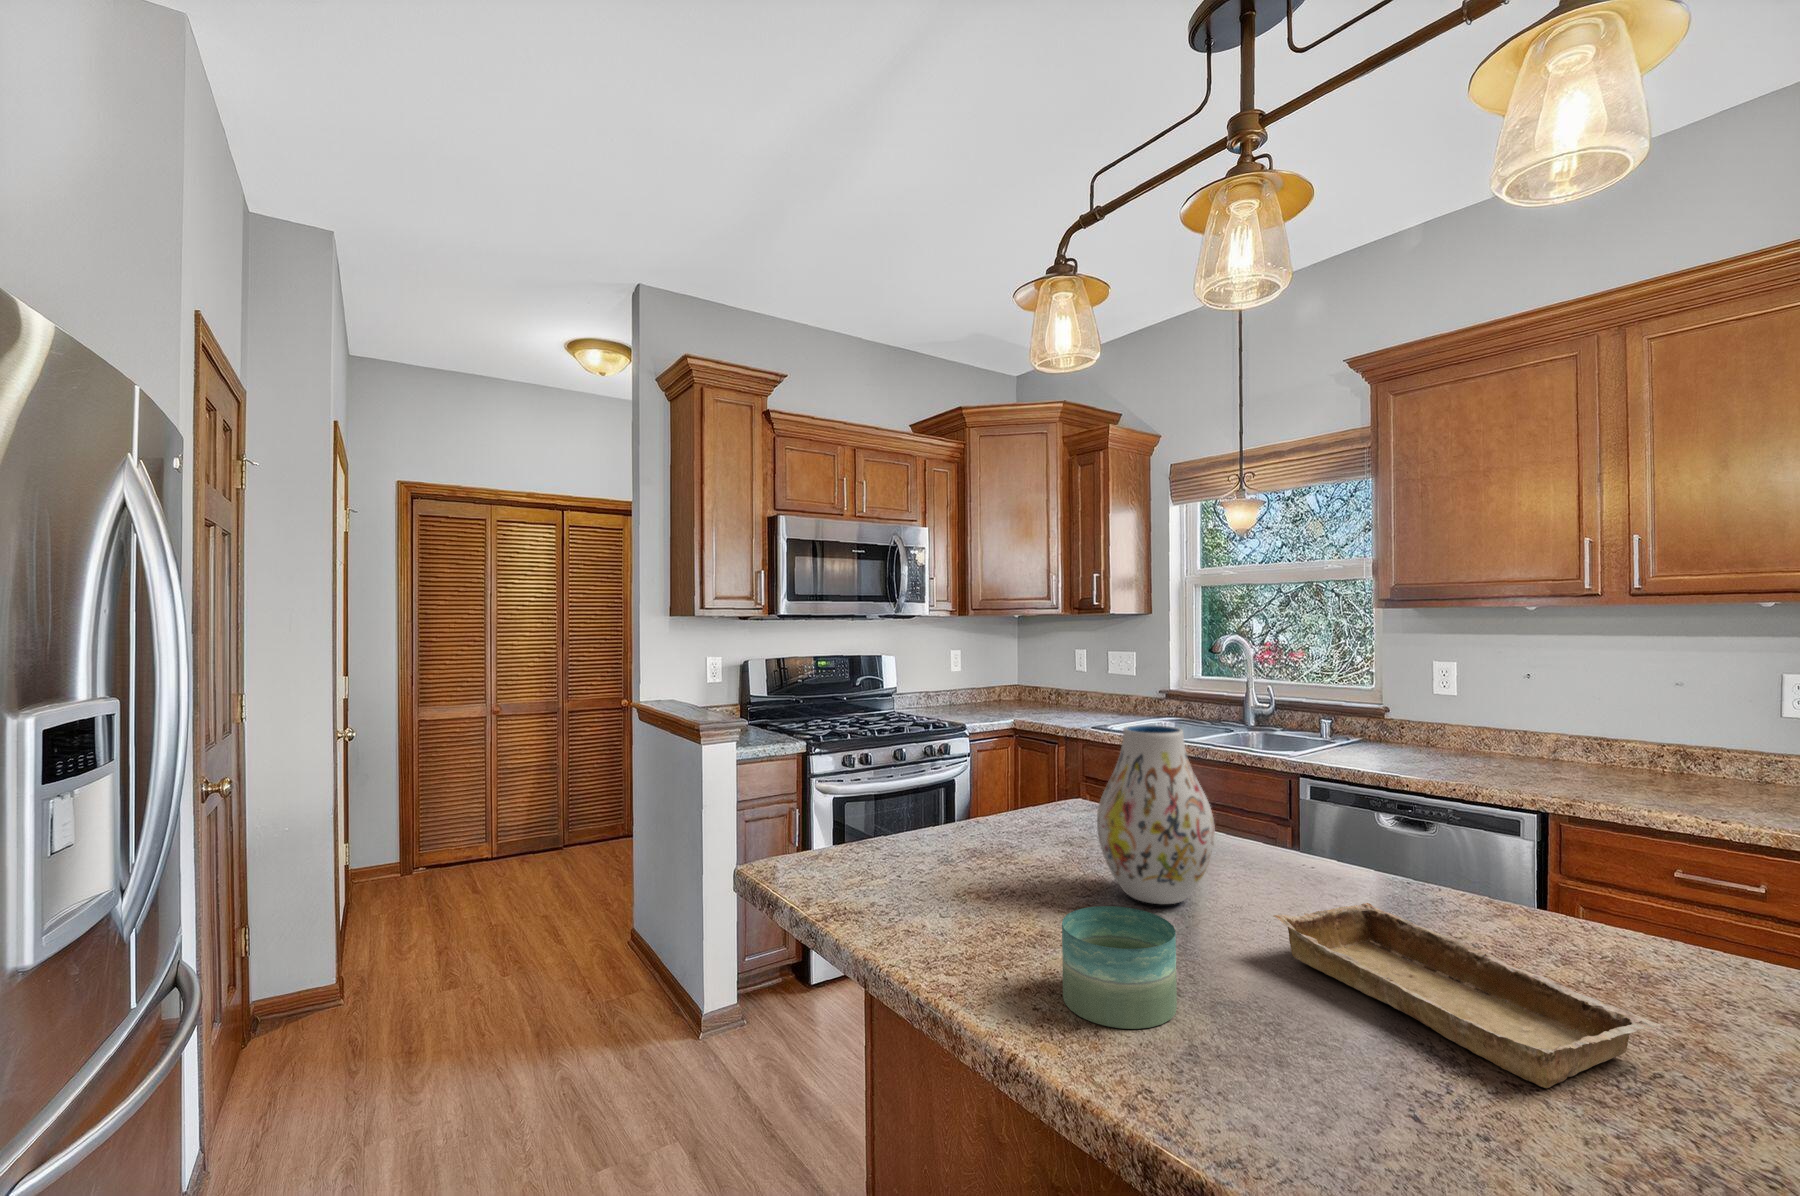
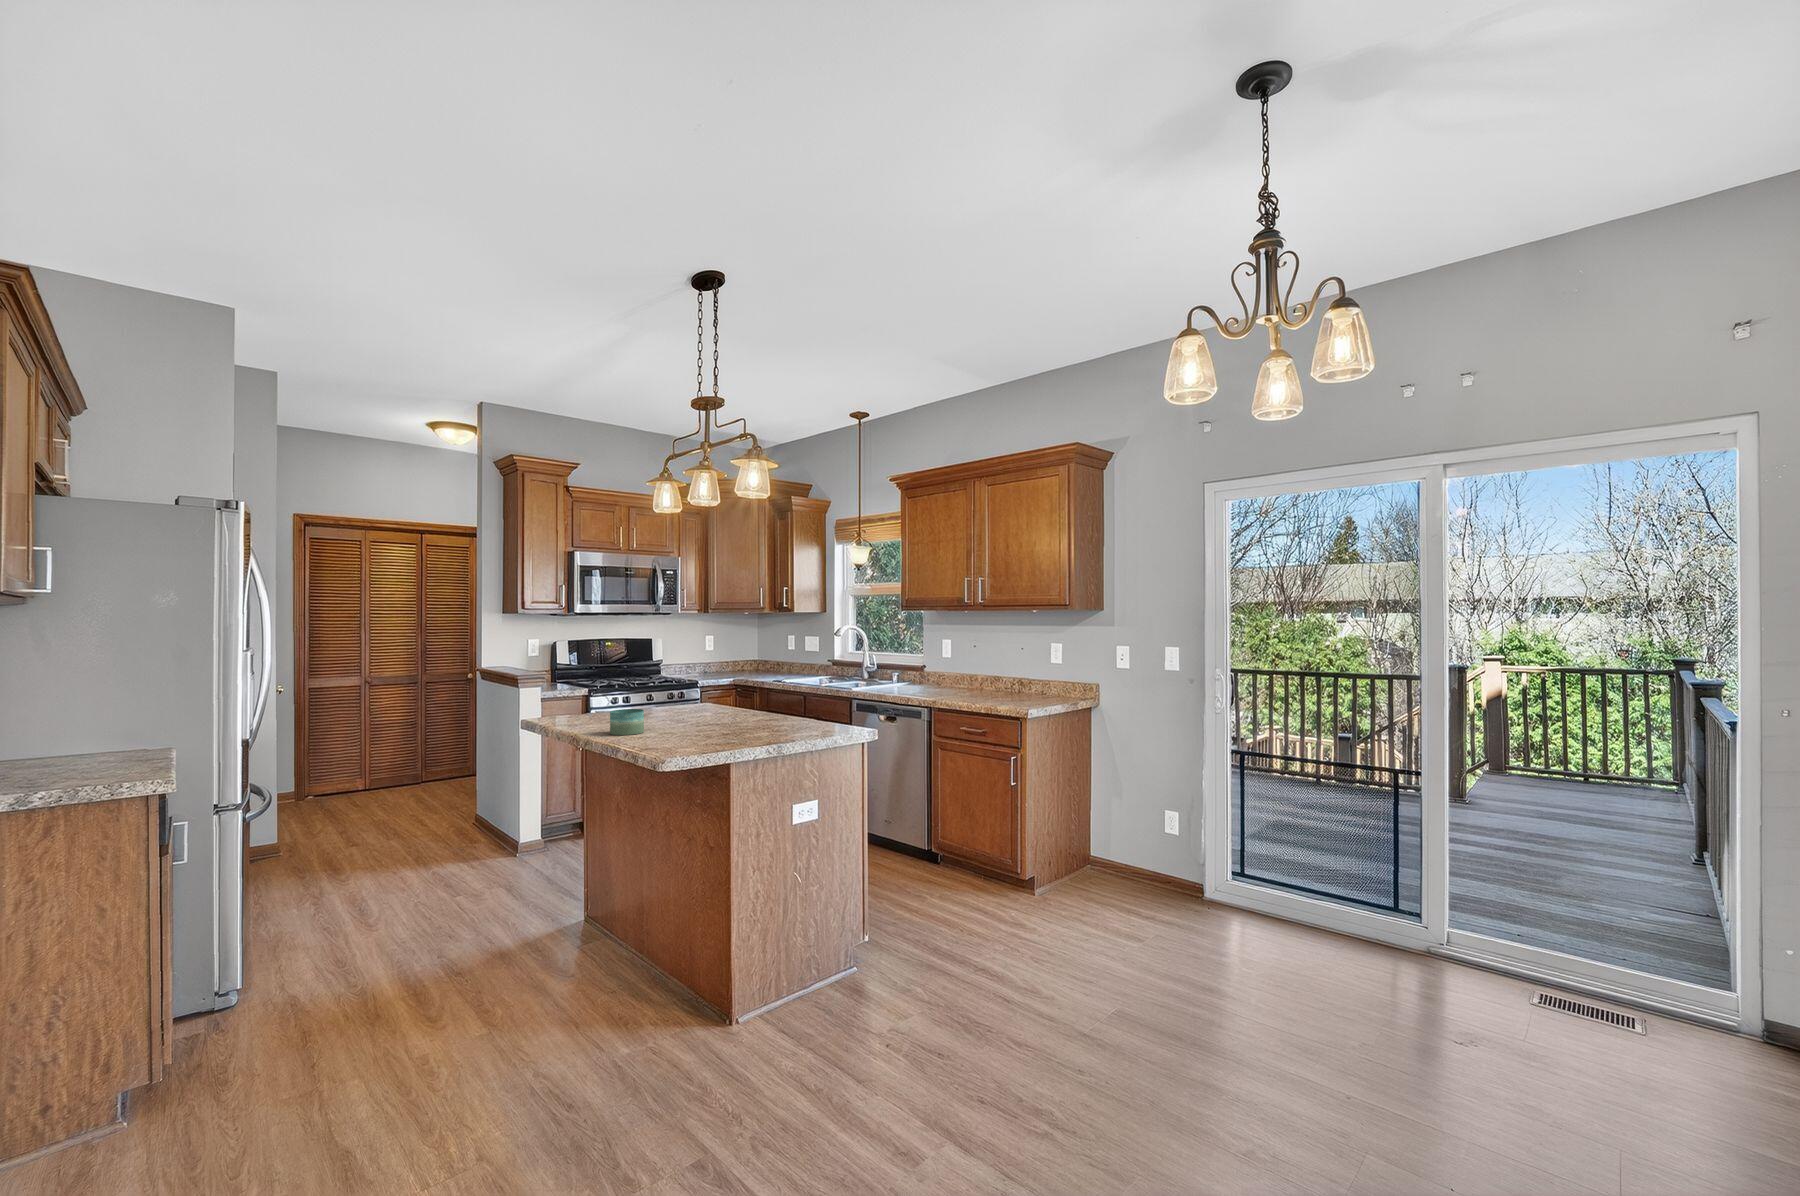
vase: present [1097,725,1215,904] -> none [656,660,697,720]
tray: present [1273,903,1661,1088] -> none [690,712,754,737]

